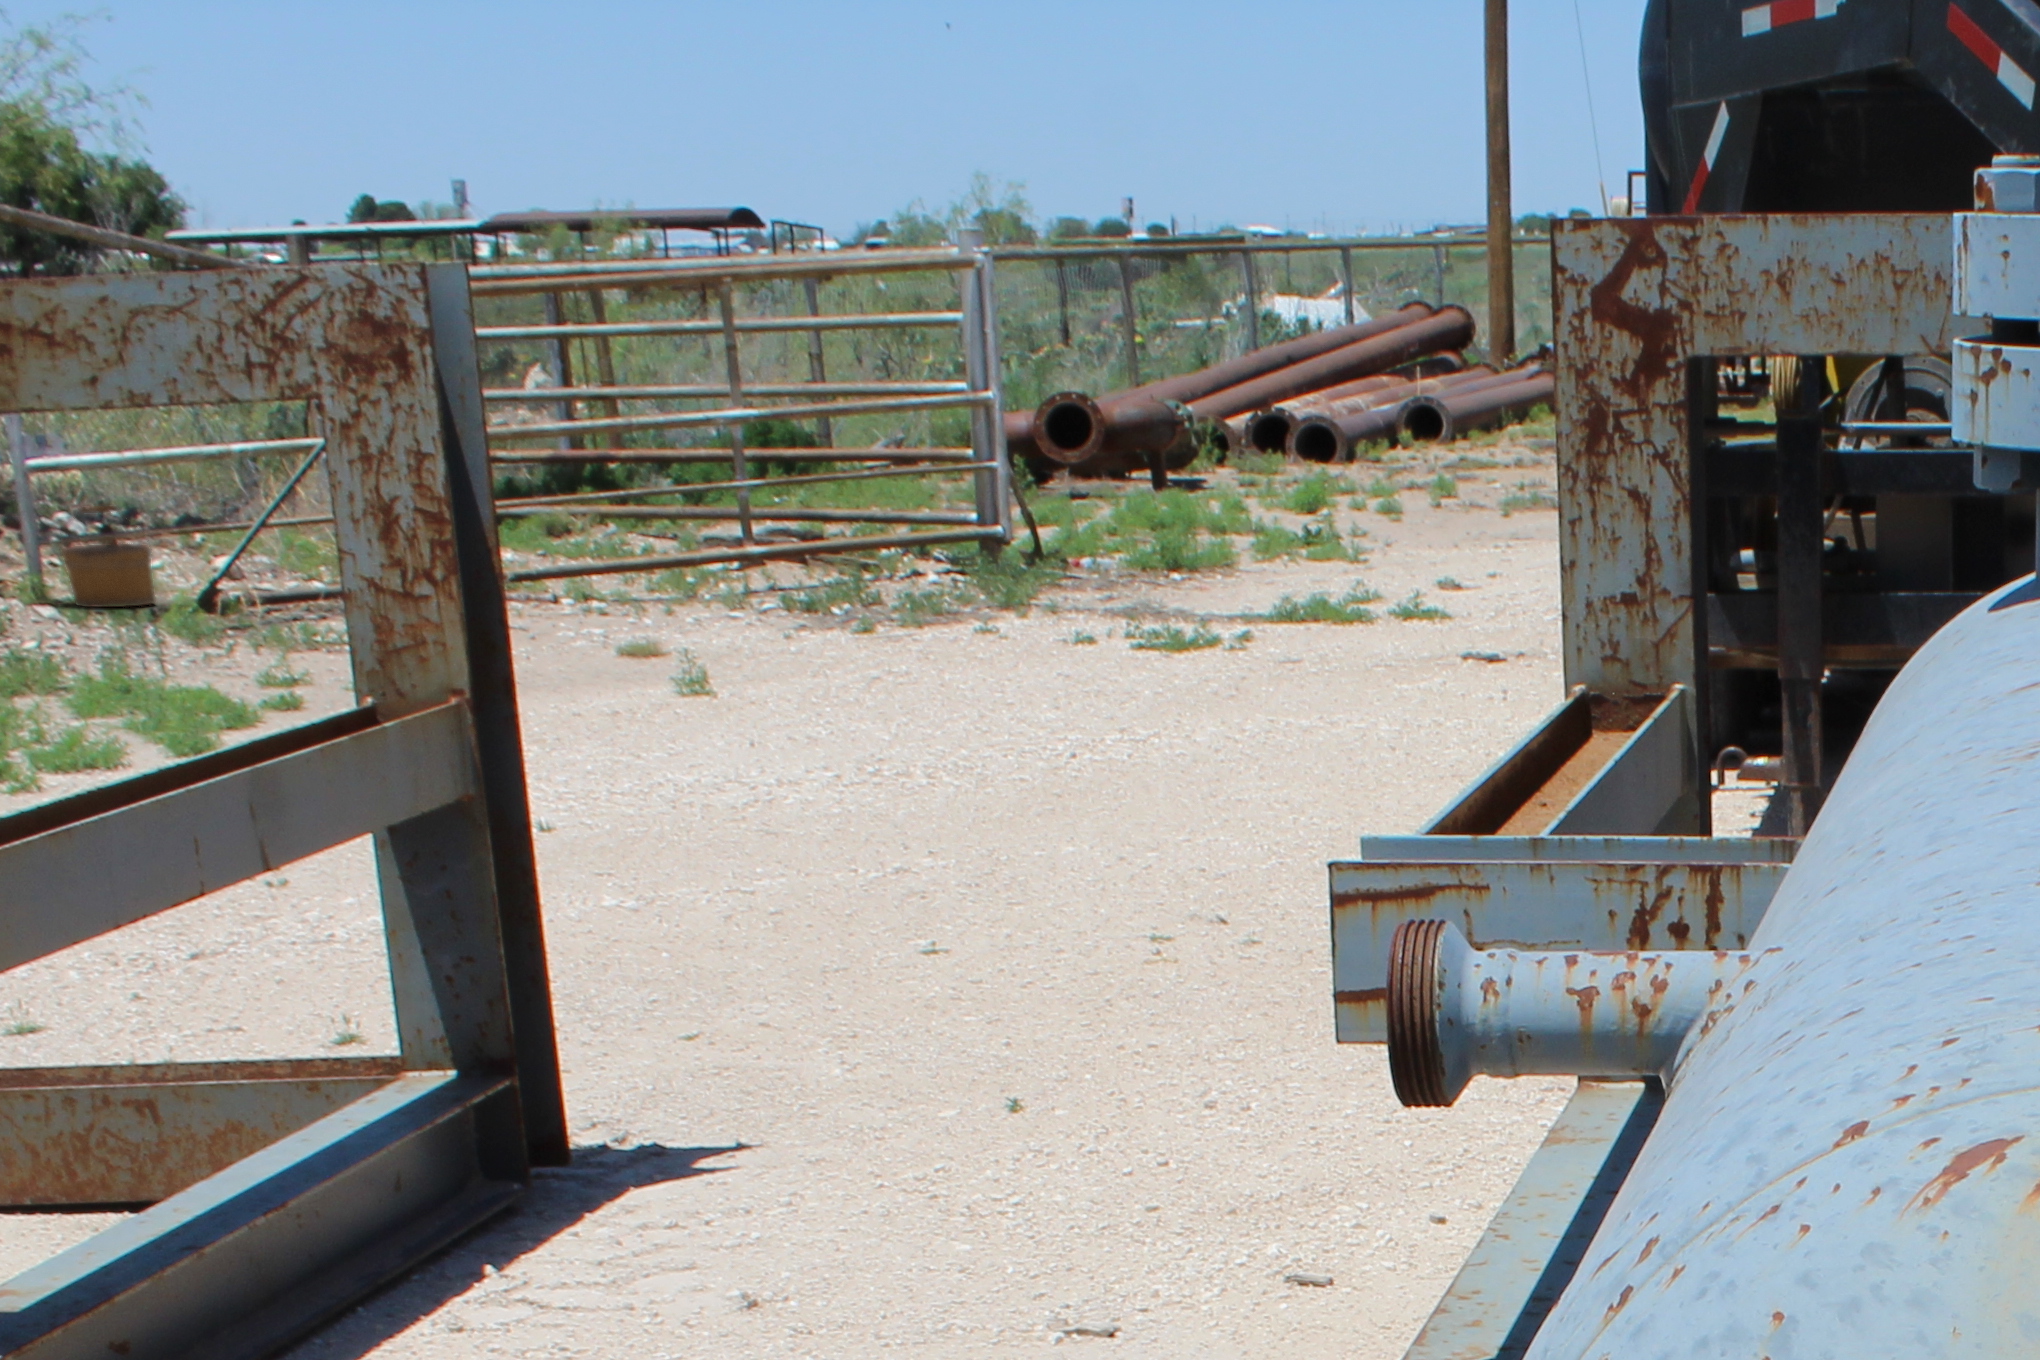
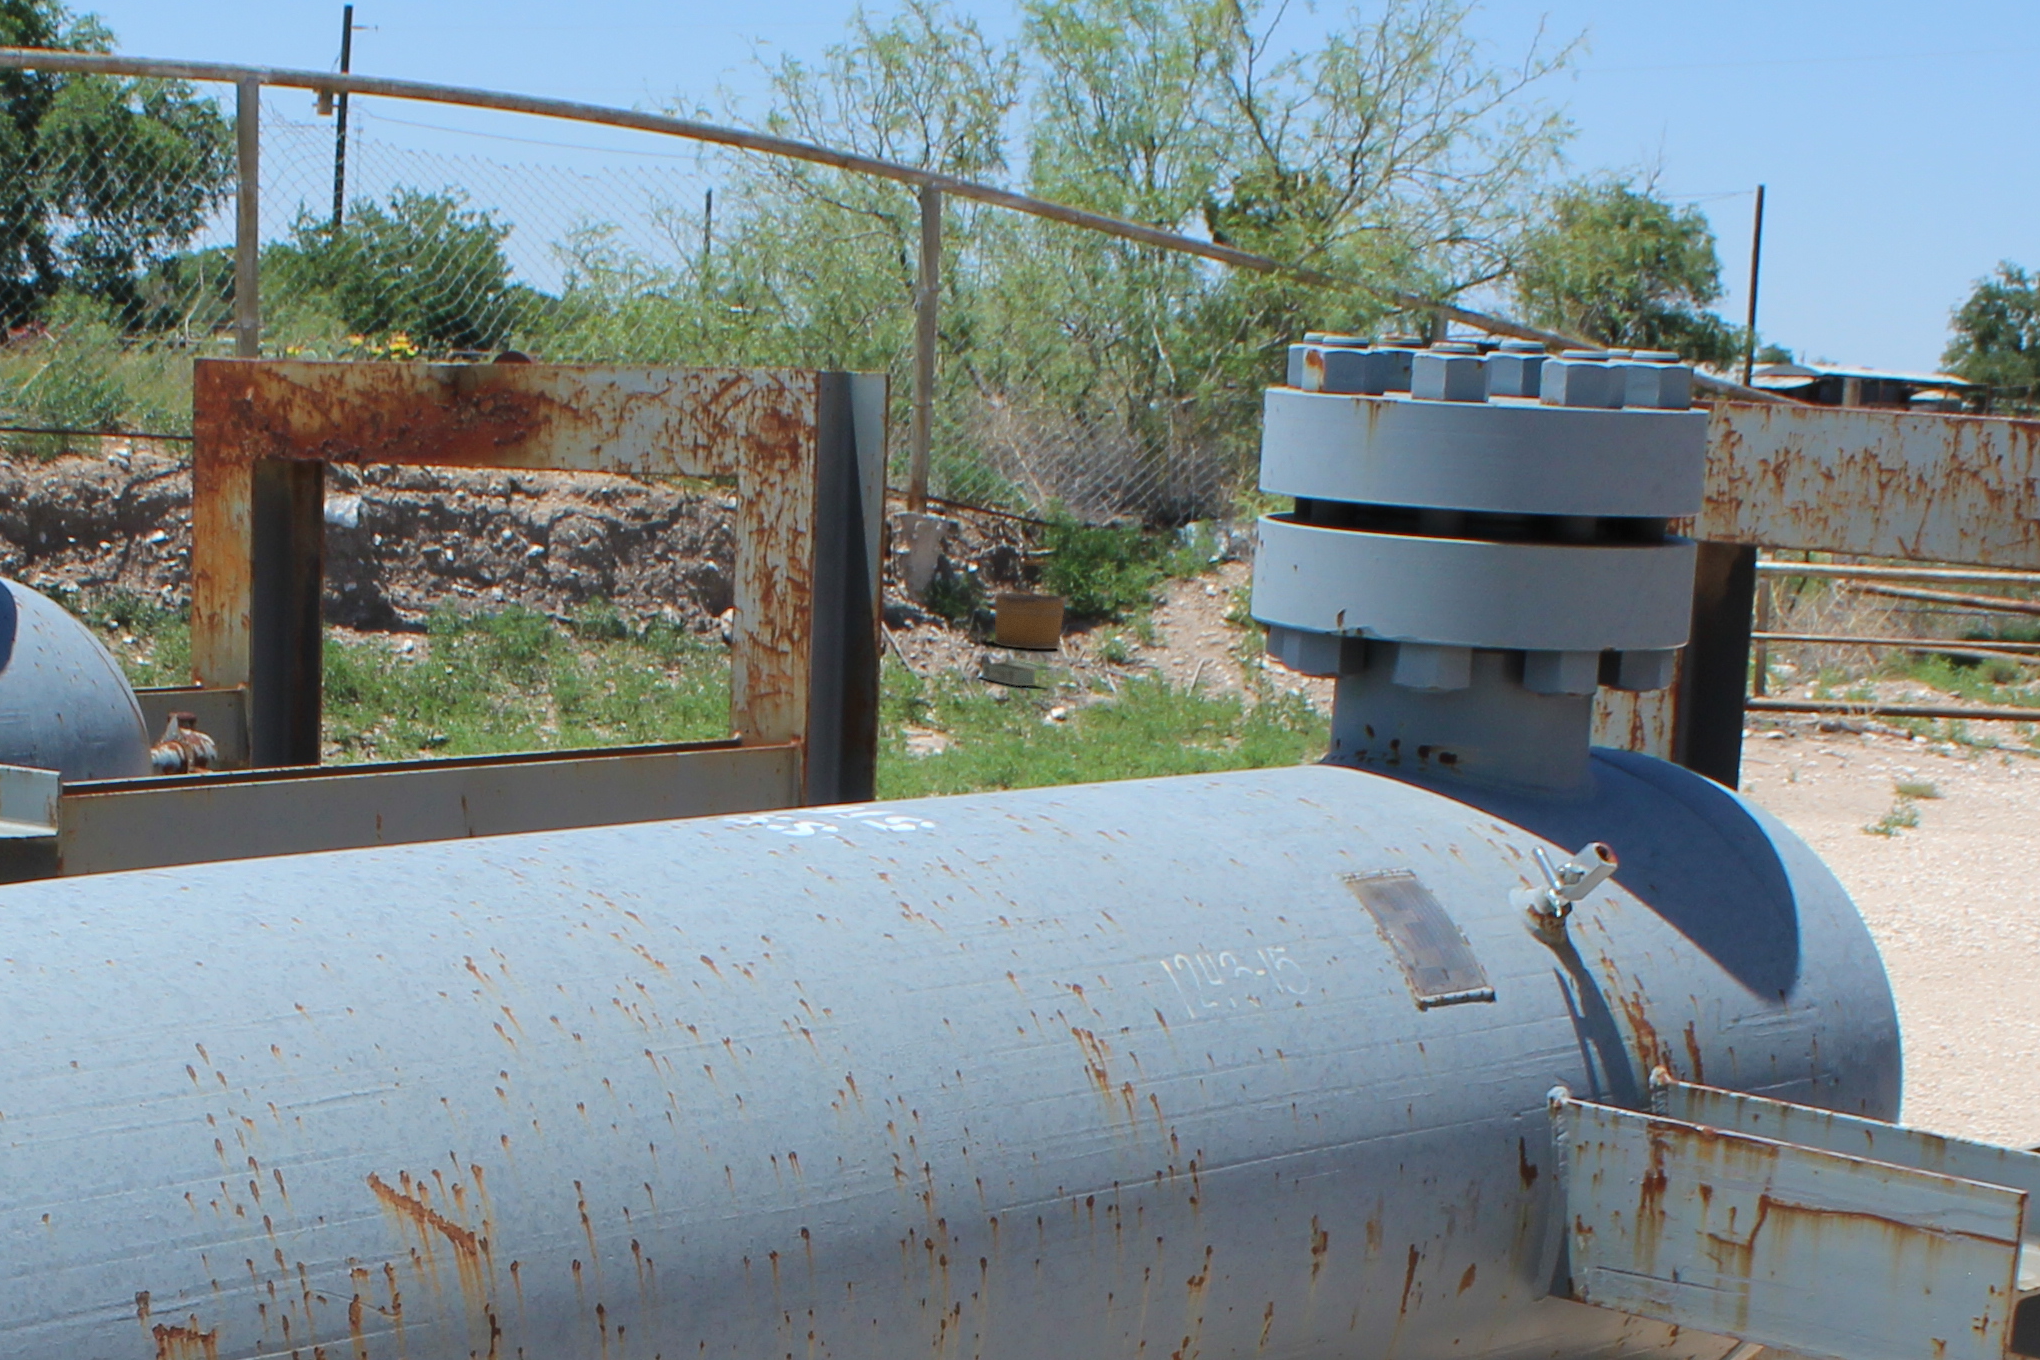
toolbox: none [107,620,197,647] -> present [981,661,1051,686]

